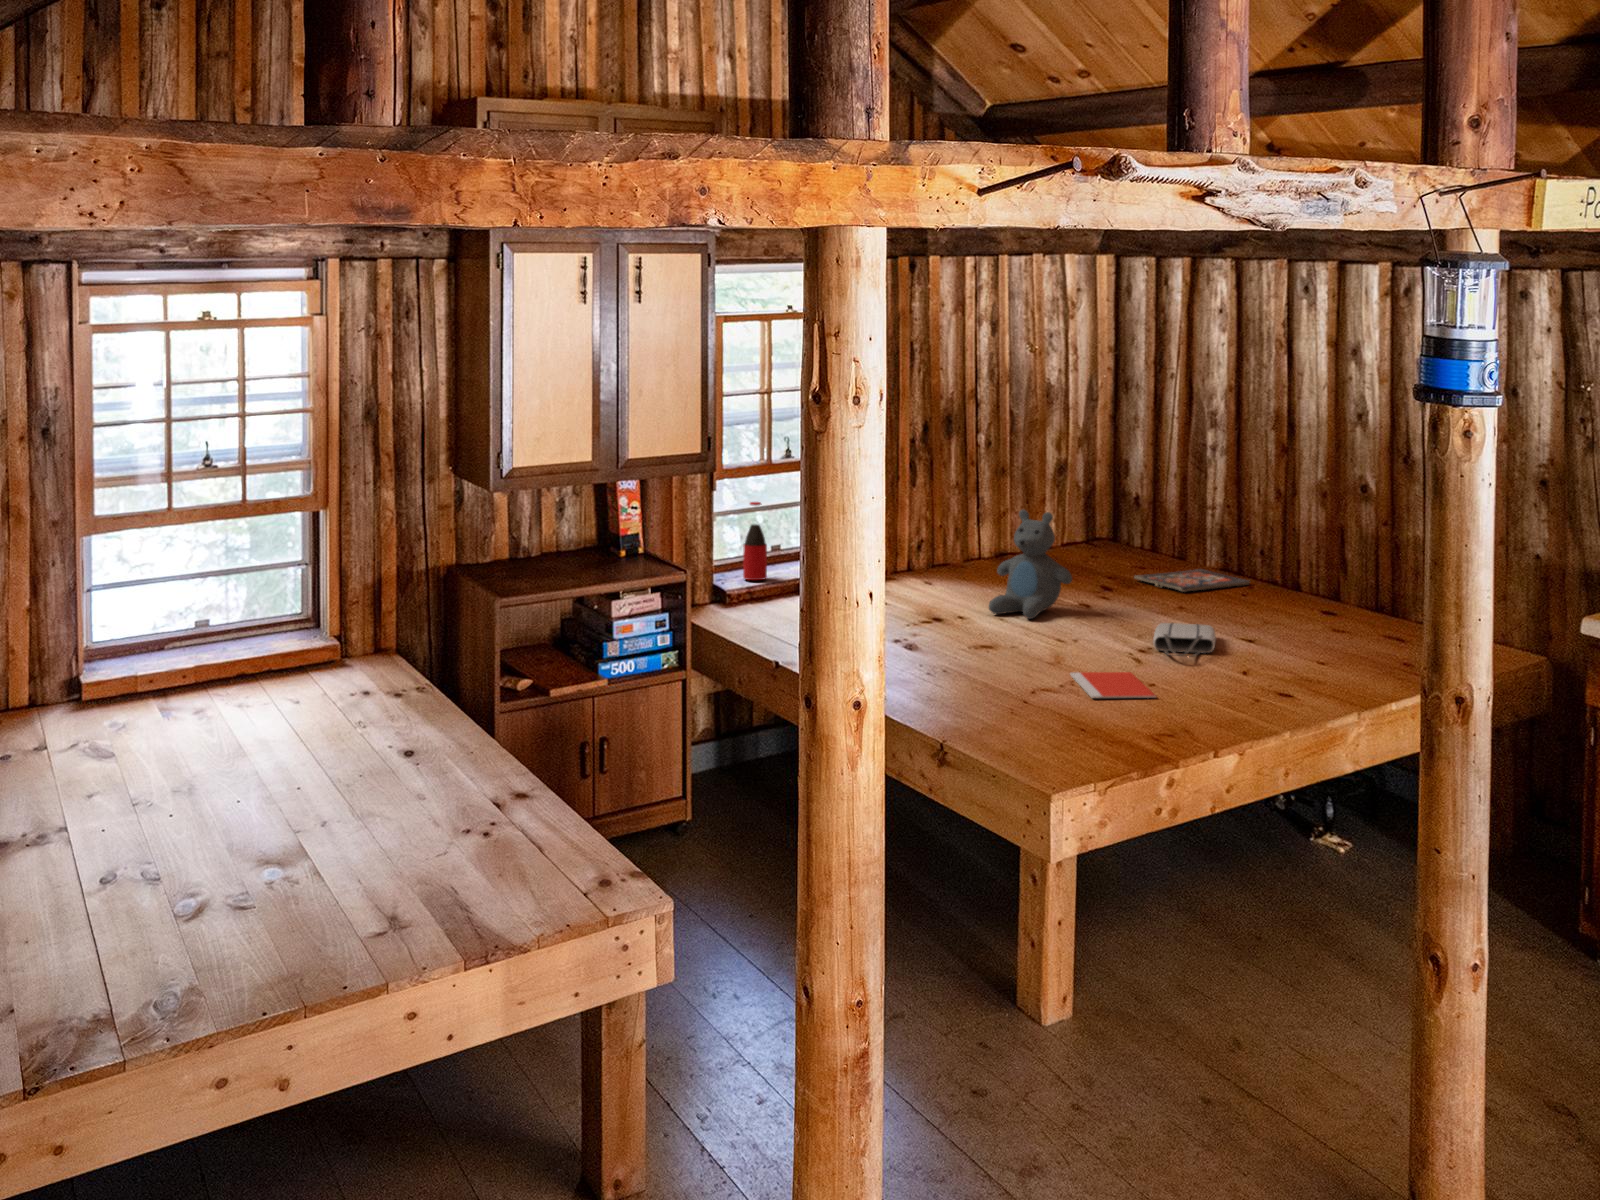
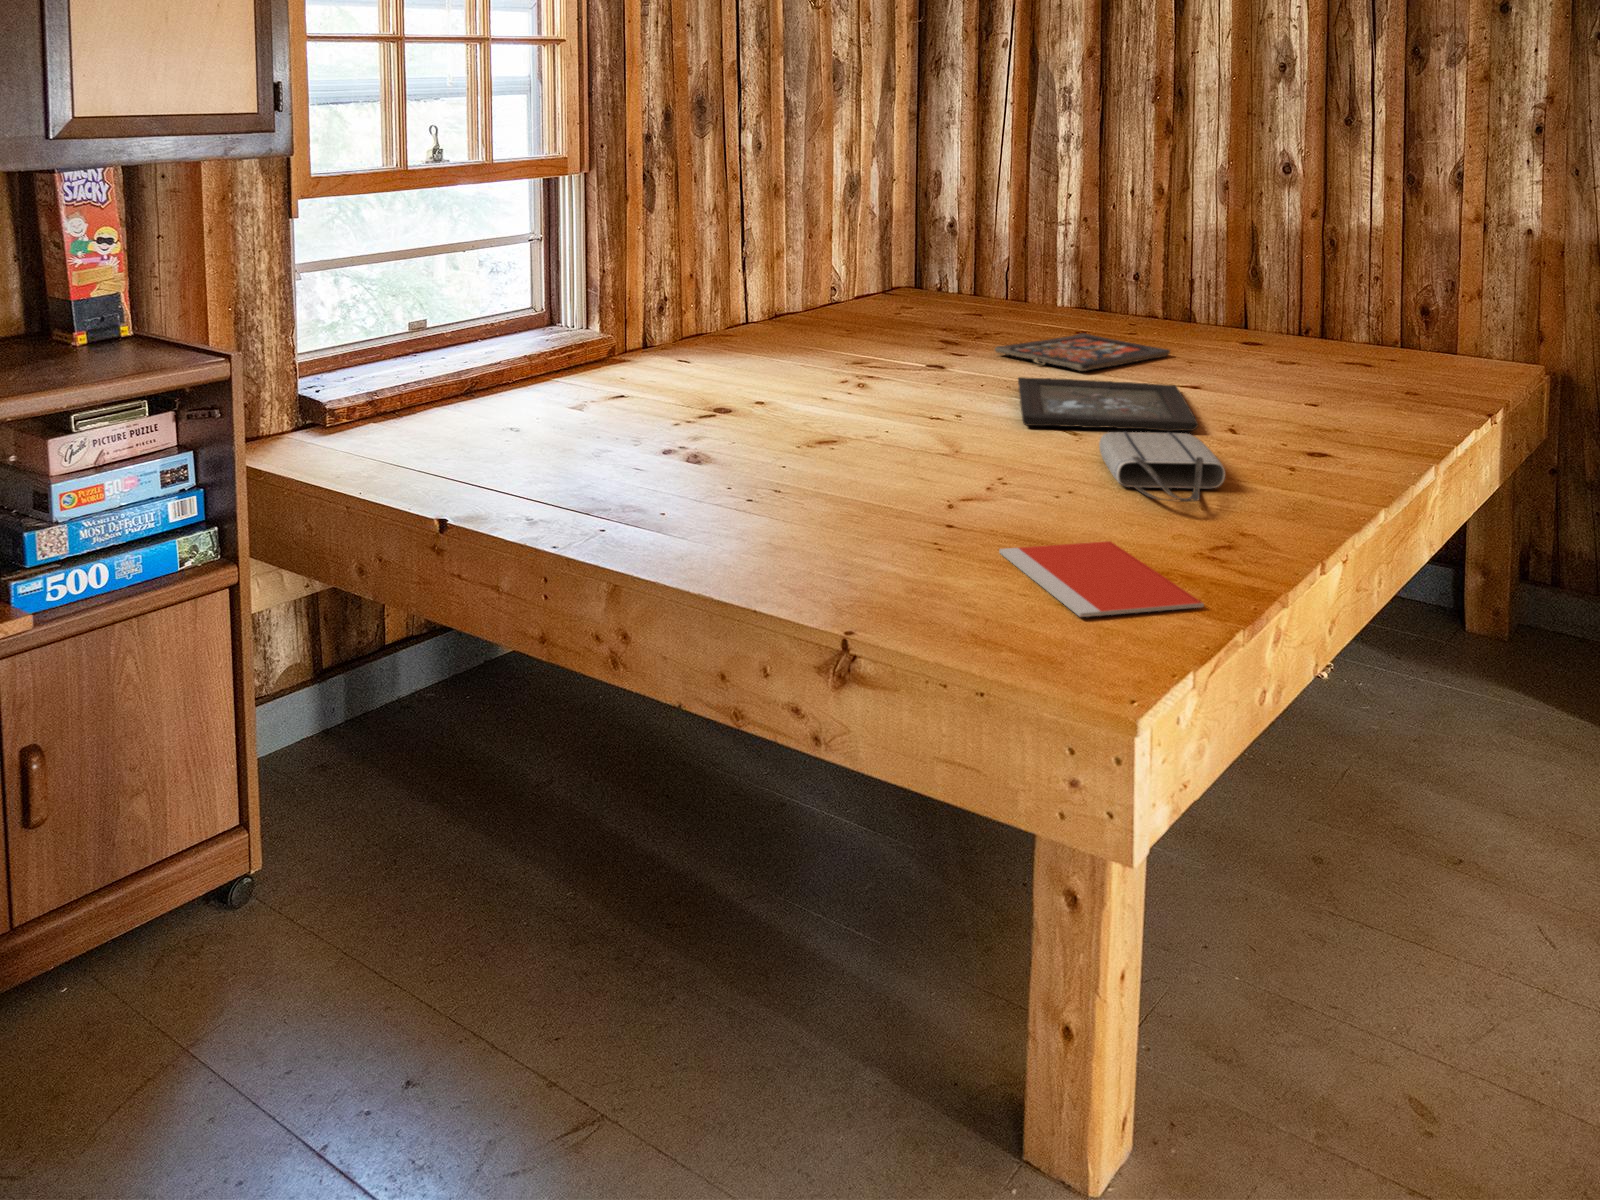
bottle: present [743,502,767,580] -> none [359,237,406,378]
teddy bear: present [989,510,1072,619] -> none [795,239,935,430]
tray: none [1122,594,1235,626] -> present [1018,377,1198,431]

